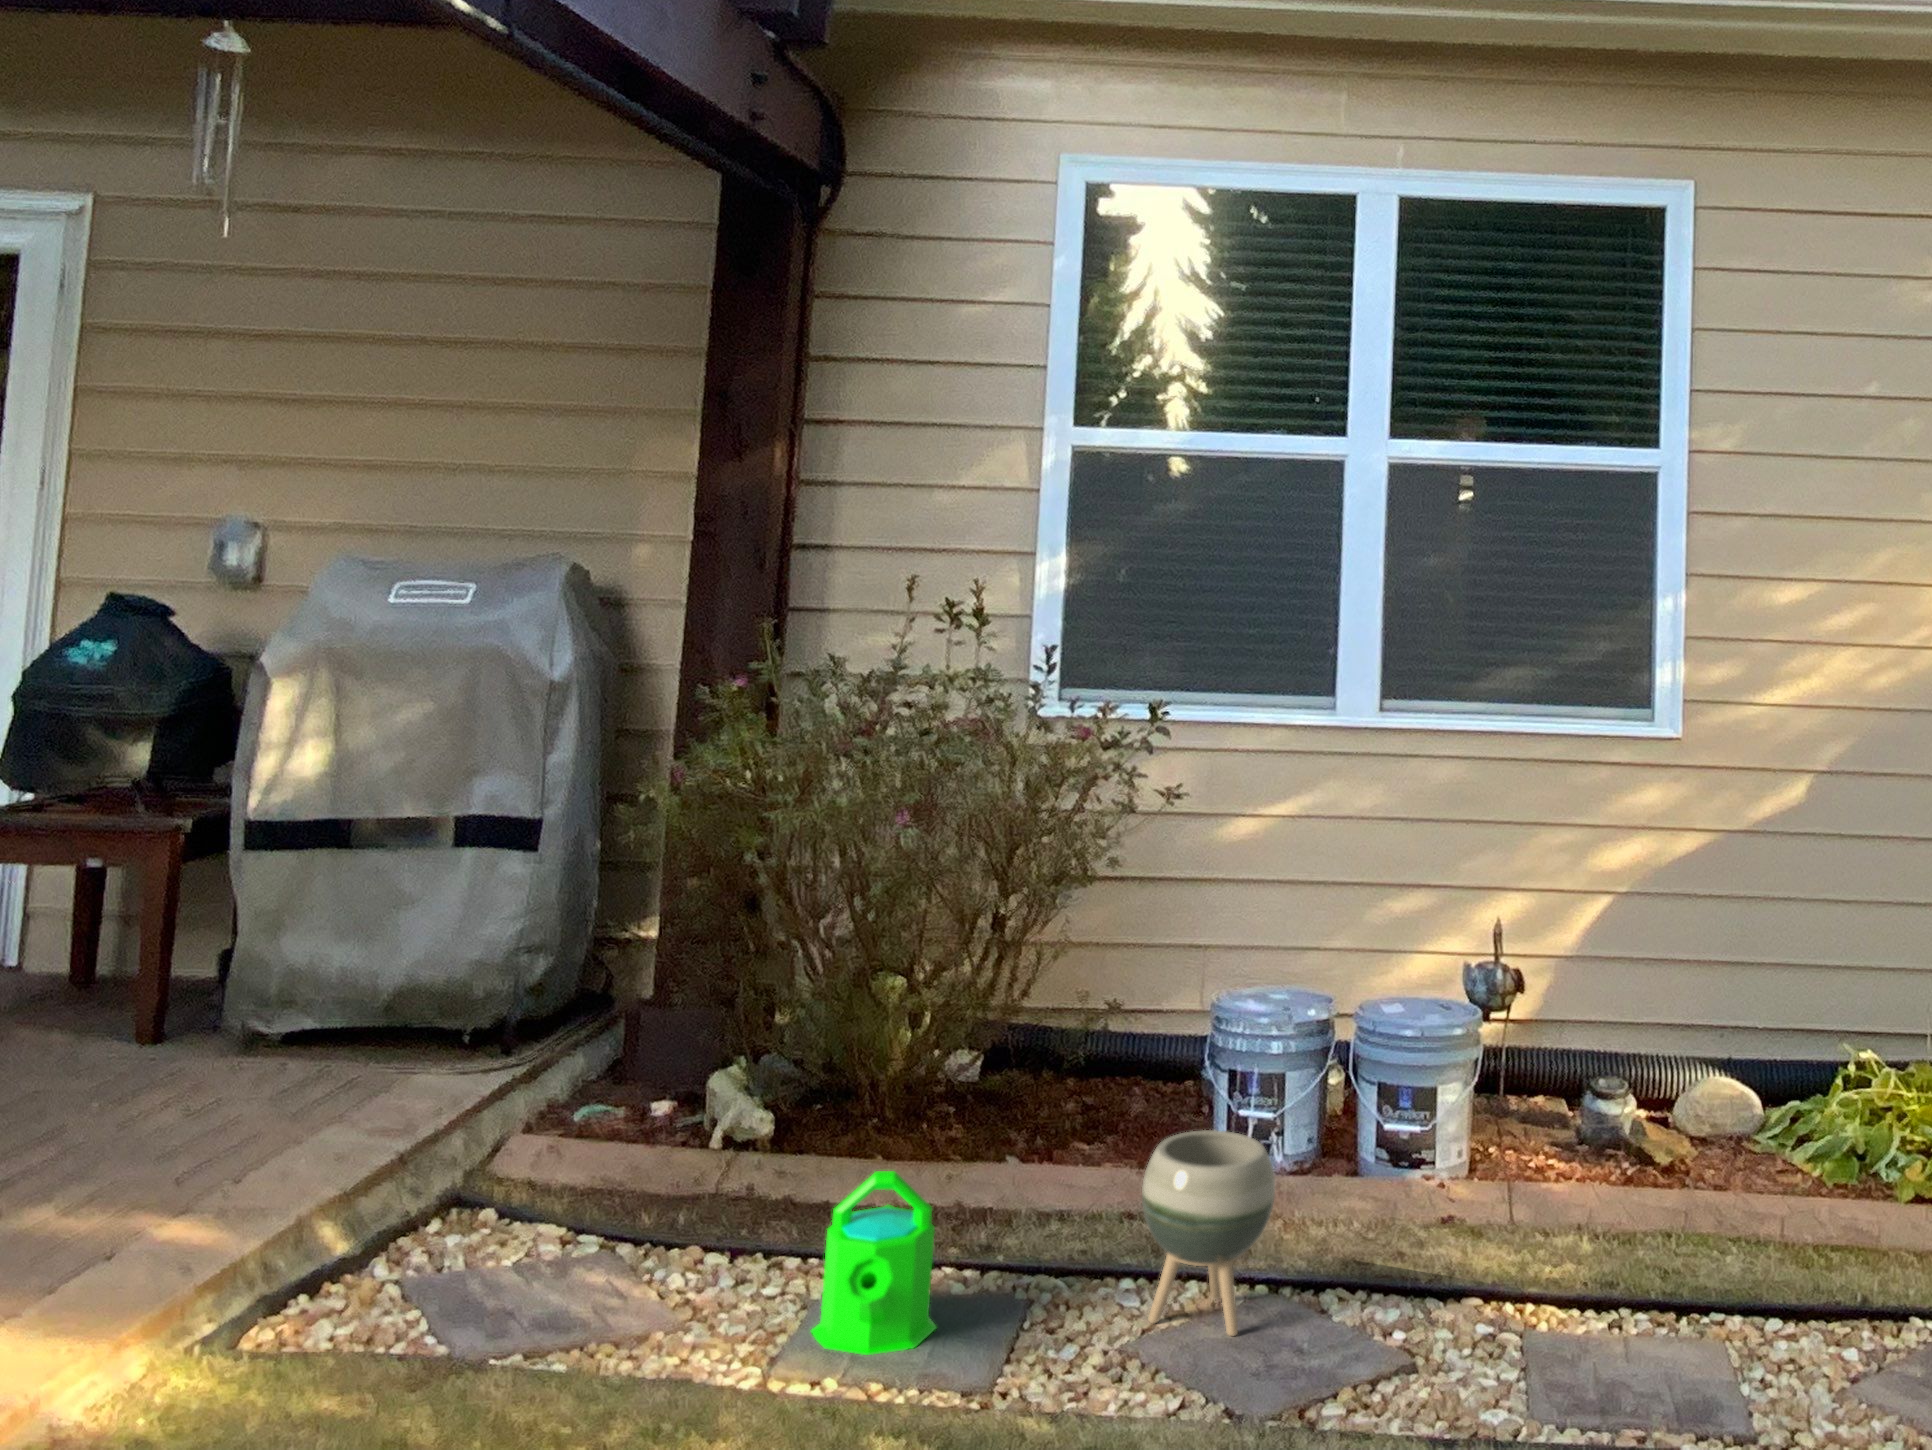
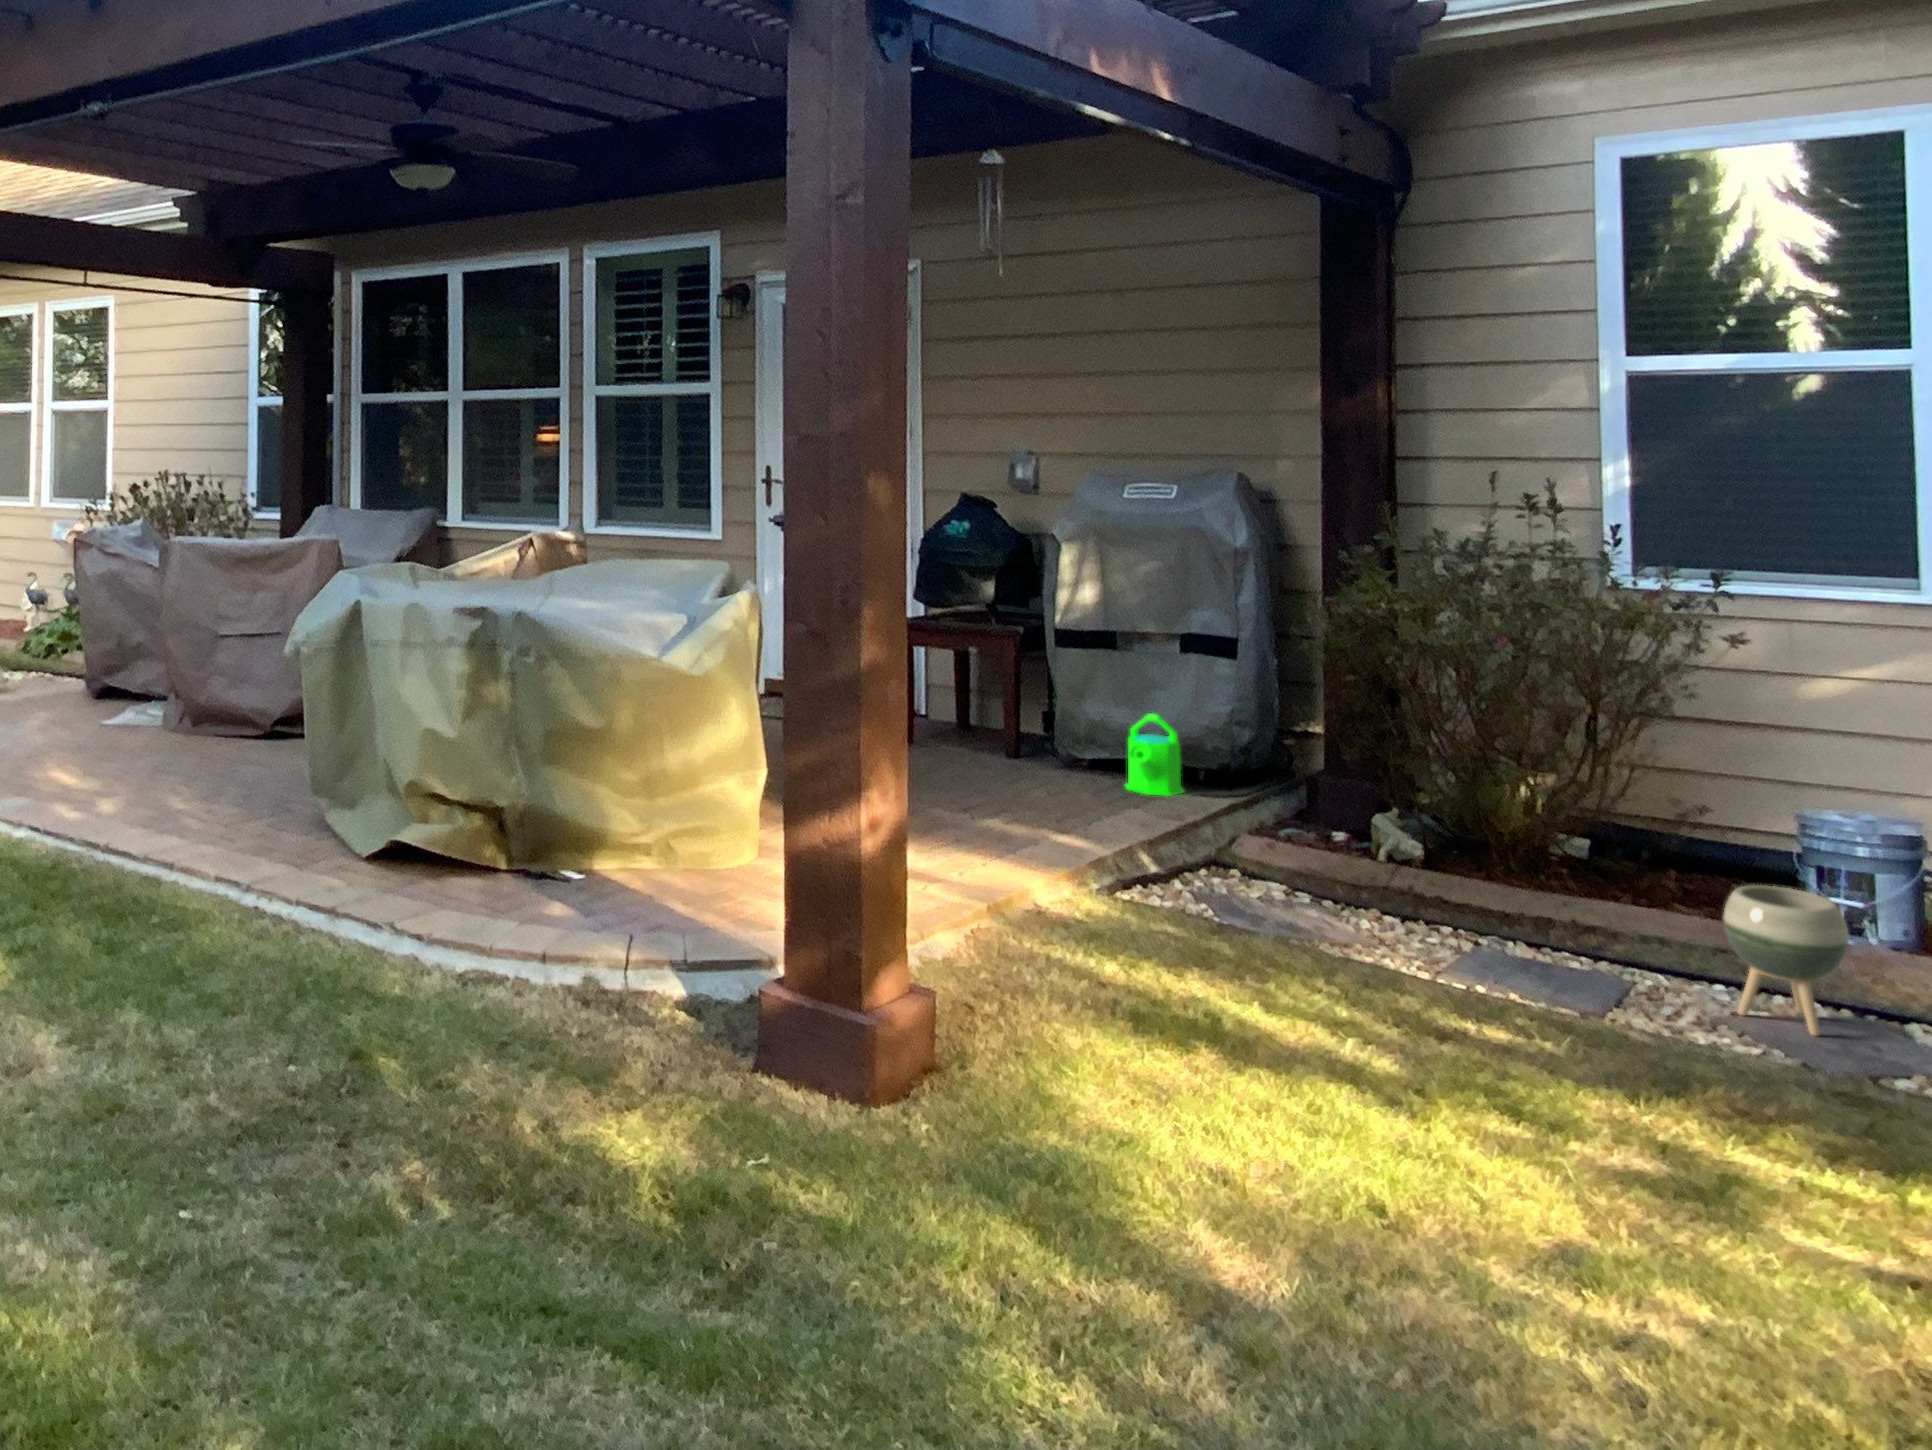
watering can: present [811,1171,936,1355] -> present [1125,713,1184,796]

